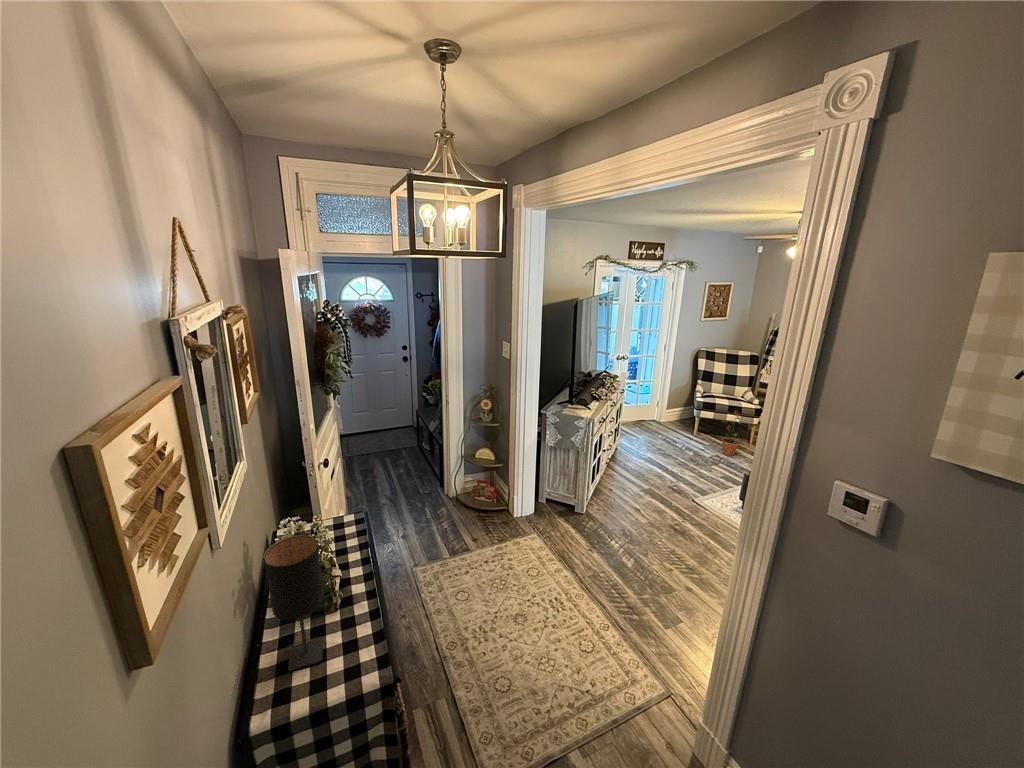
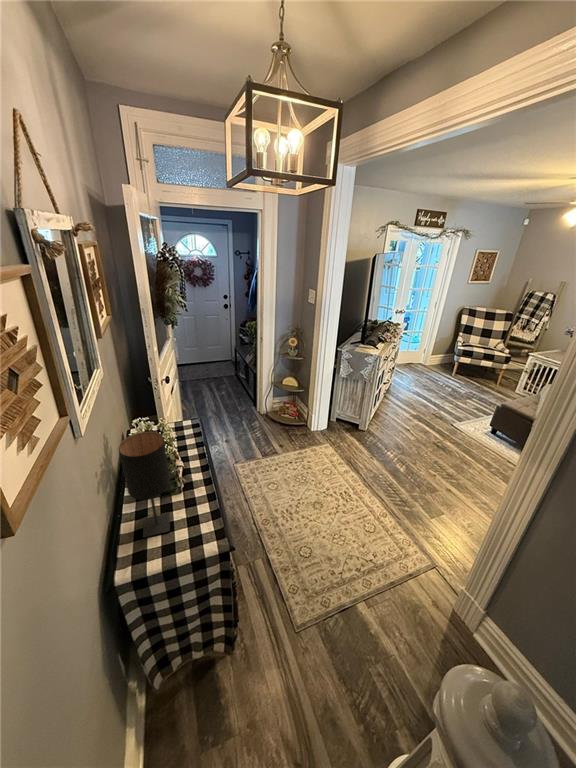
potted plant: present [722,410,740,456] -> none [474,357,494,393]

